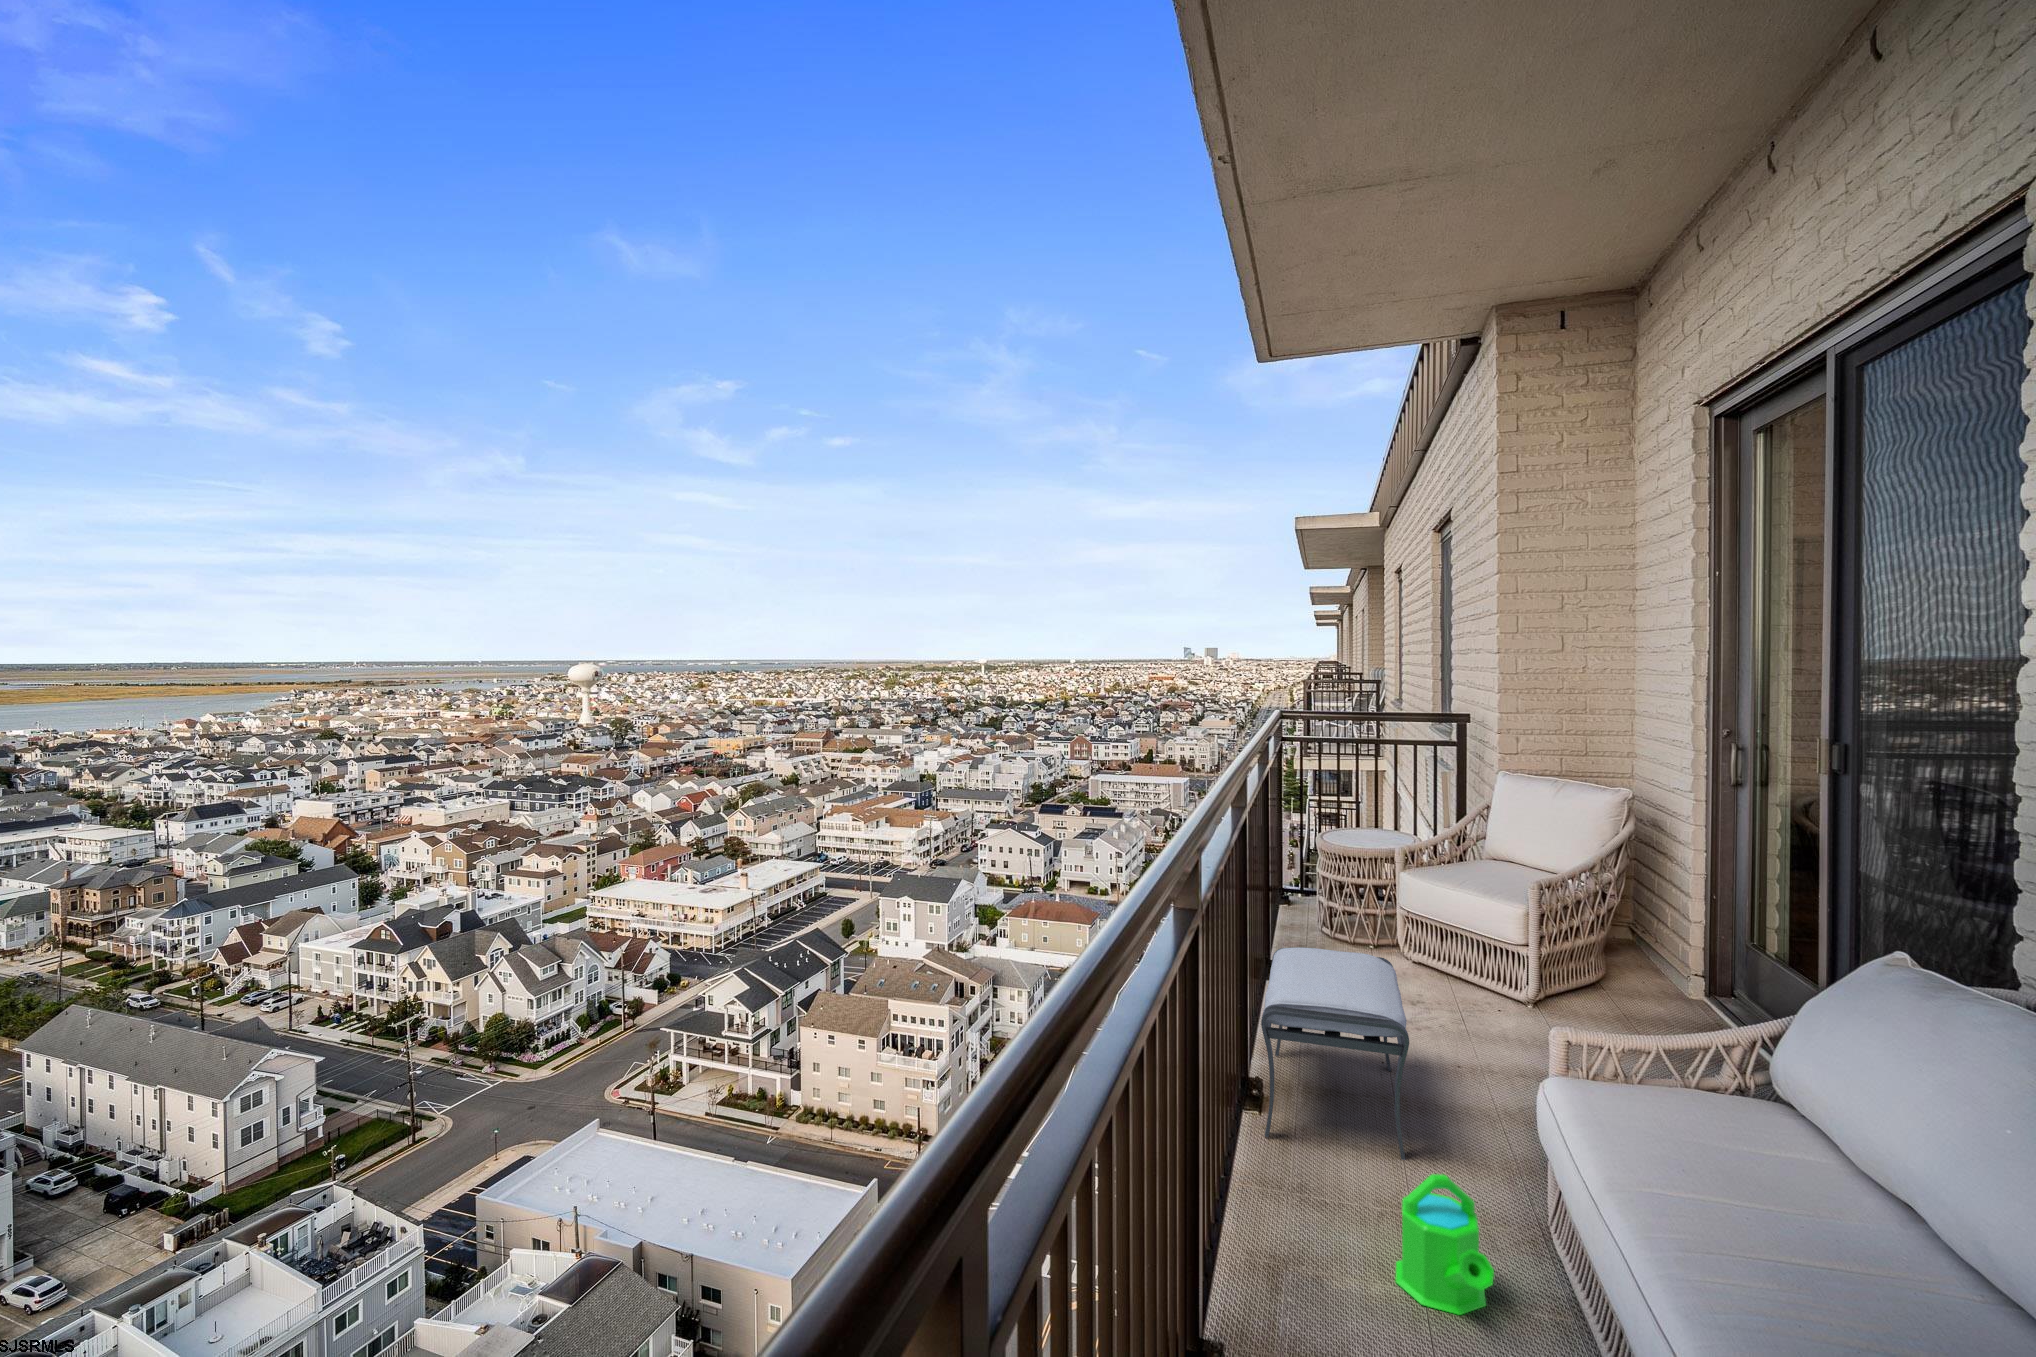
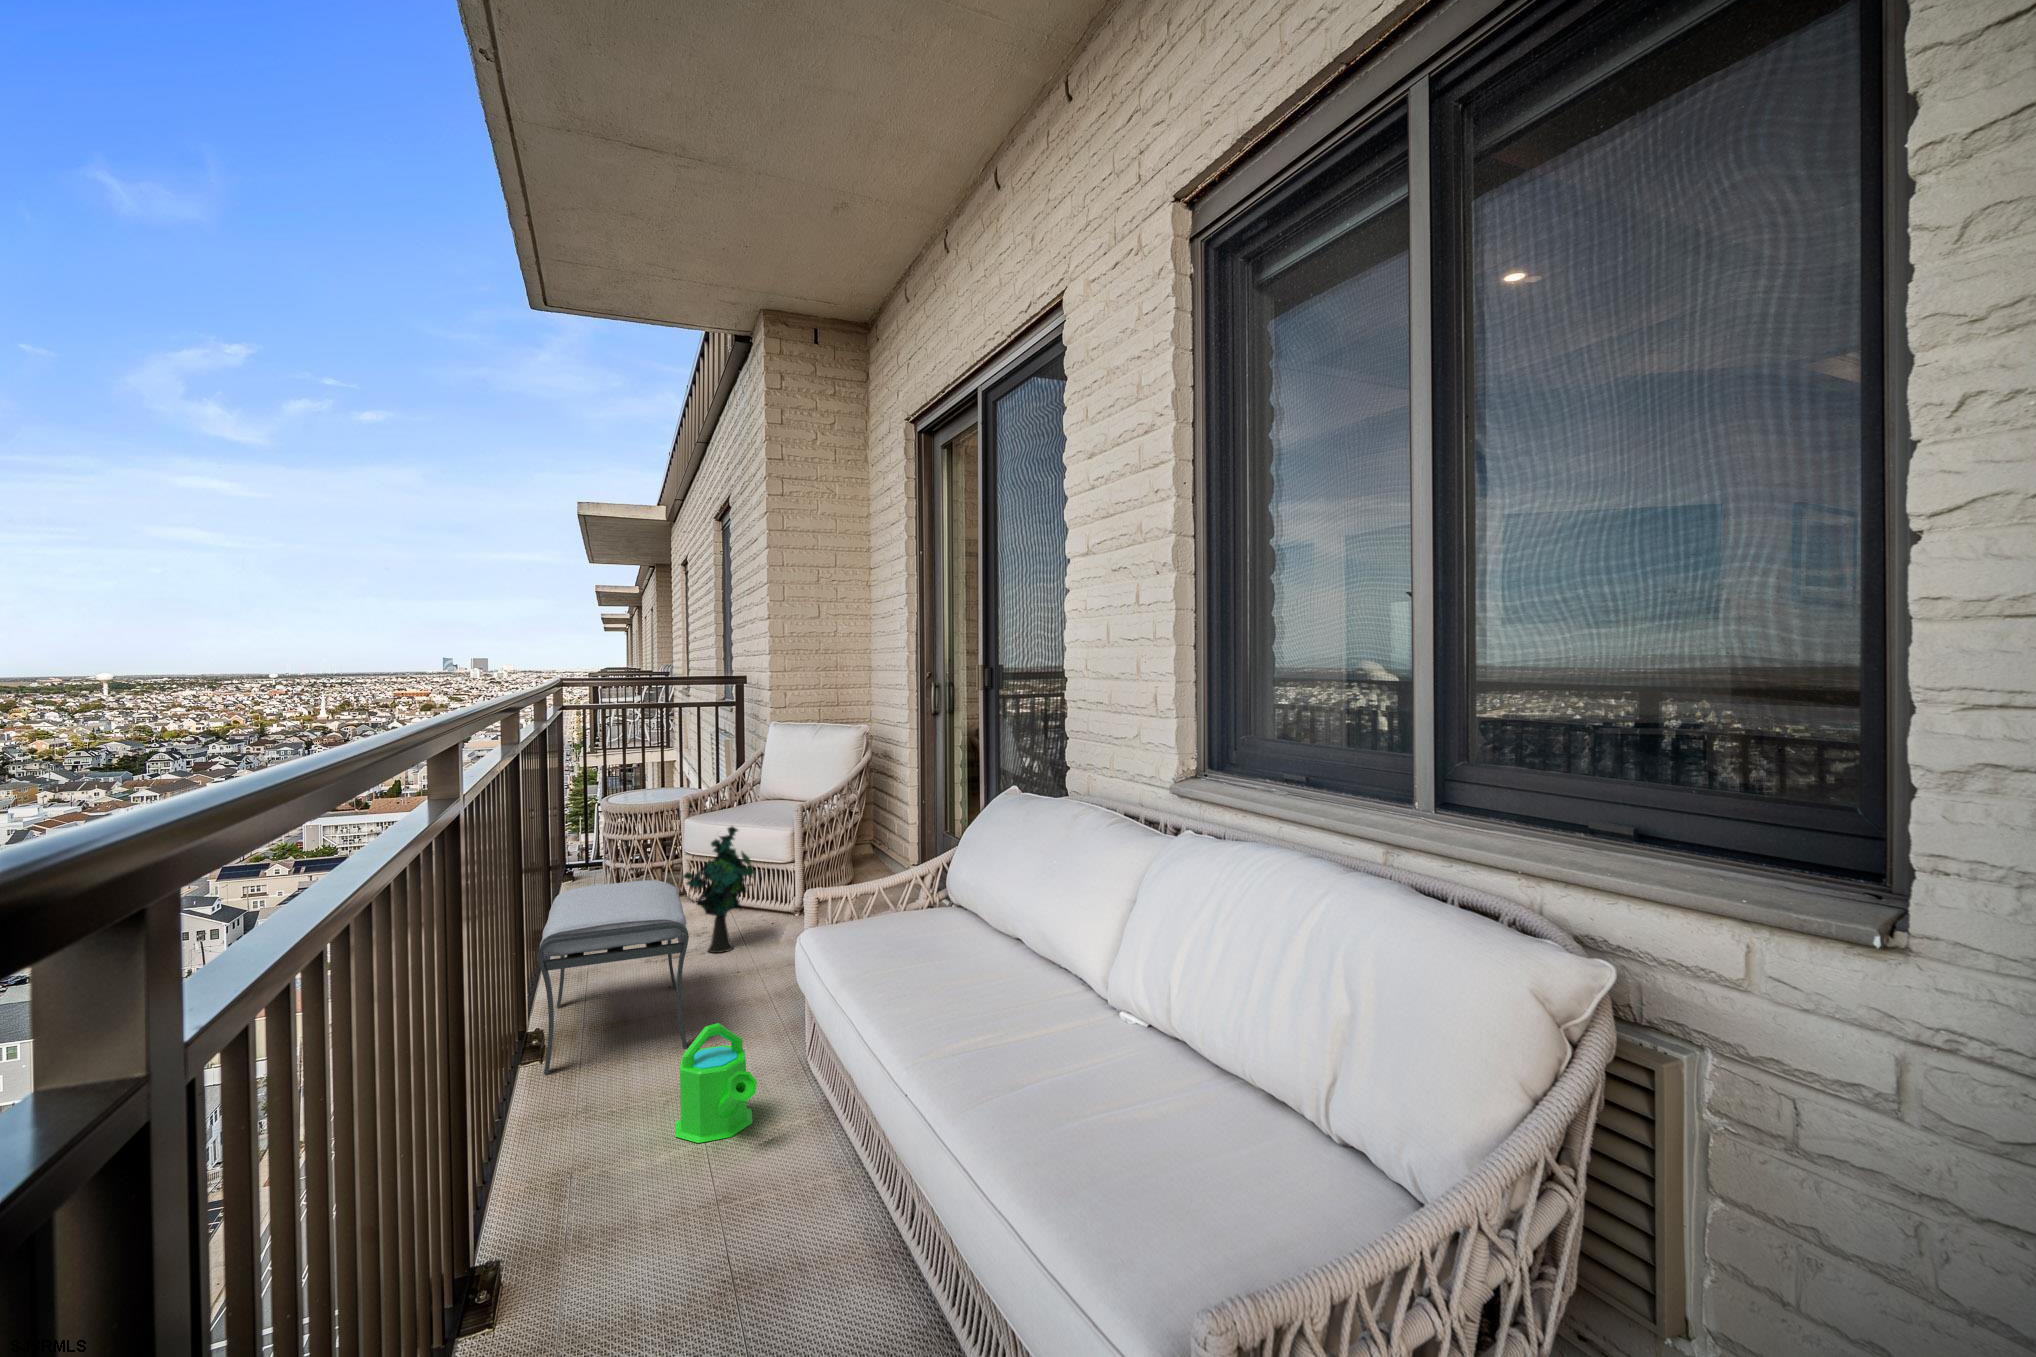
decorative plant: none [1397,901,1482,1037] -> present [683,827,754,953]

